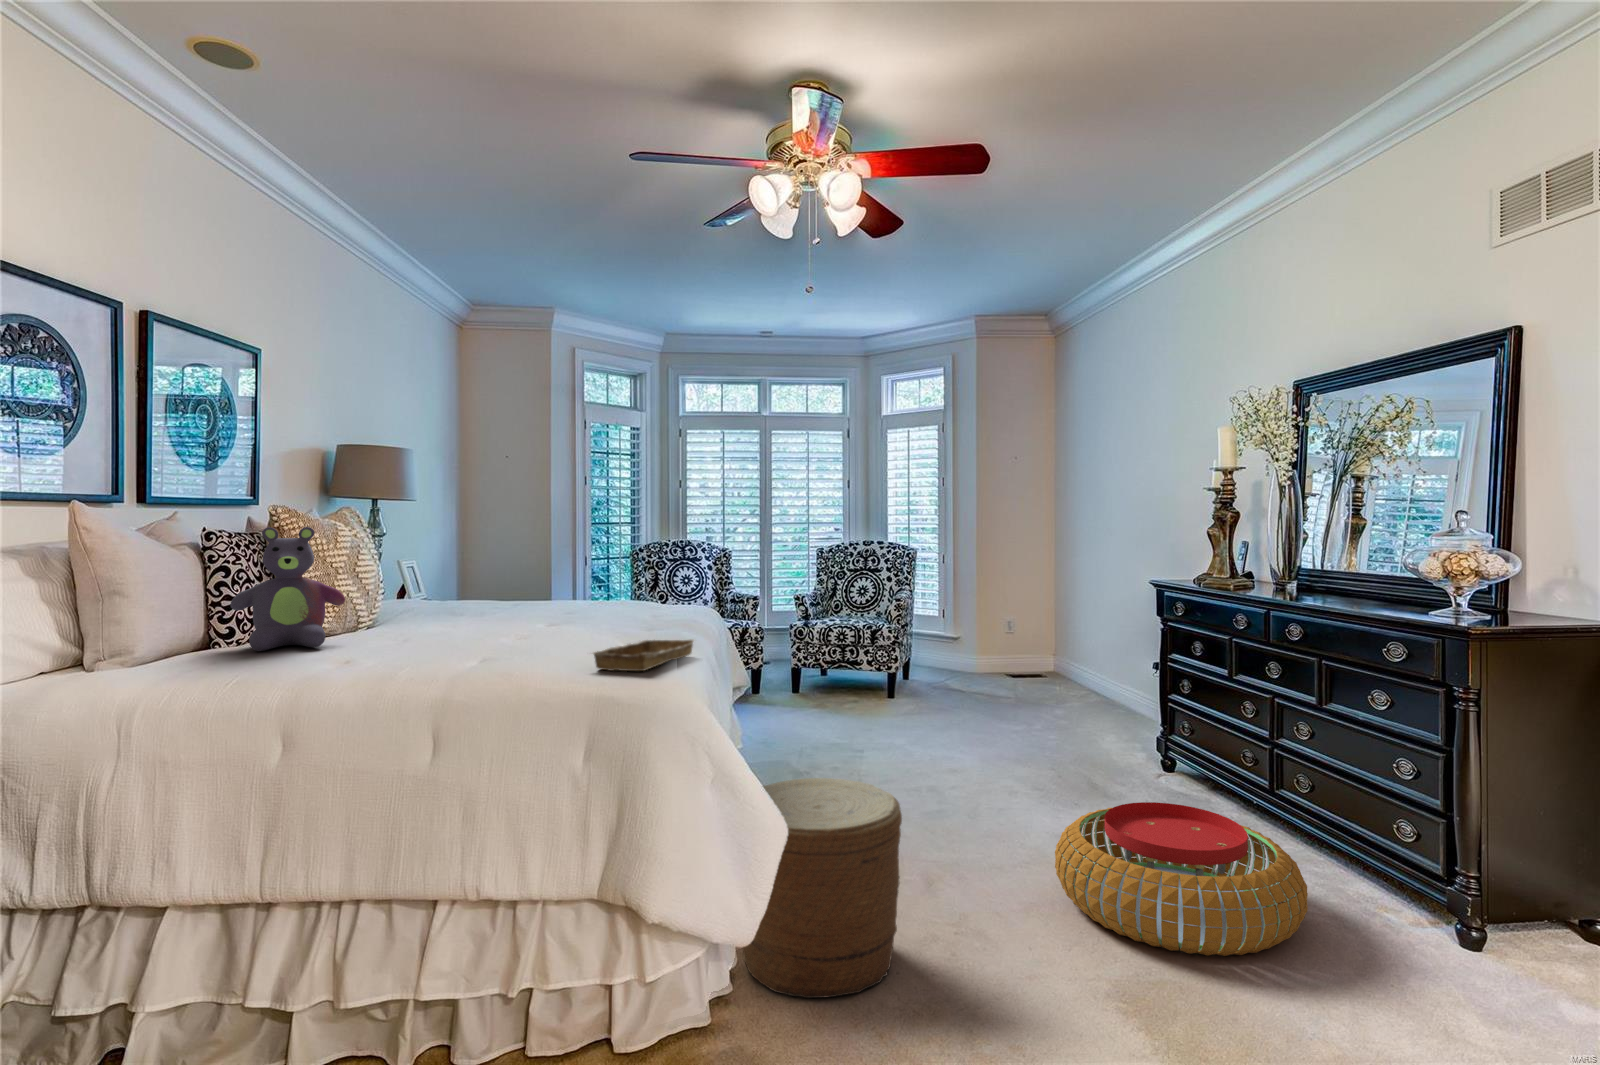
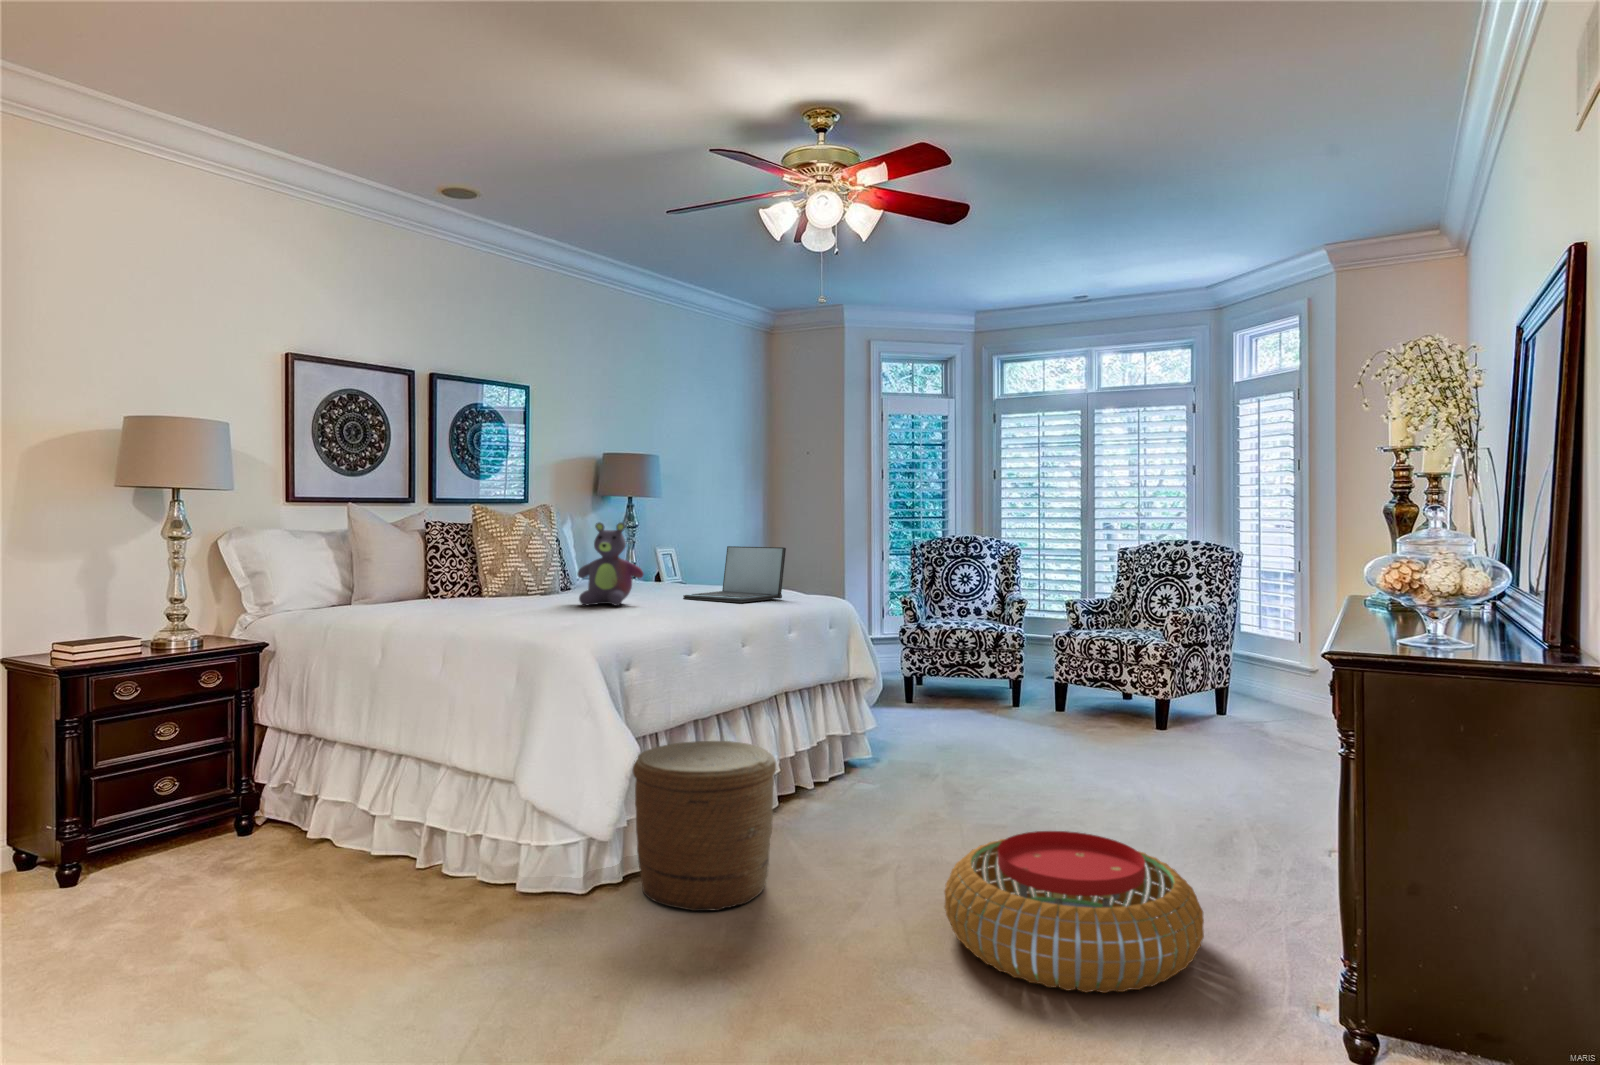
stuffed bear: present [230,527,345,651] -> present [578,522,643,606]
laptop: none [560,555,661,619] -> present [683,546,786,603]
tray: present [593,639,694,671] -> none [537,611,640,629]

